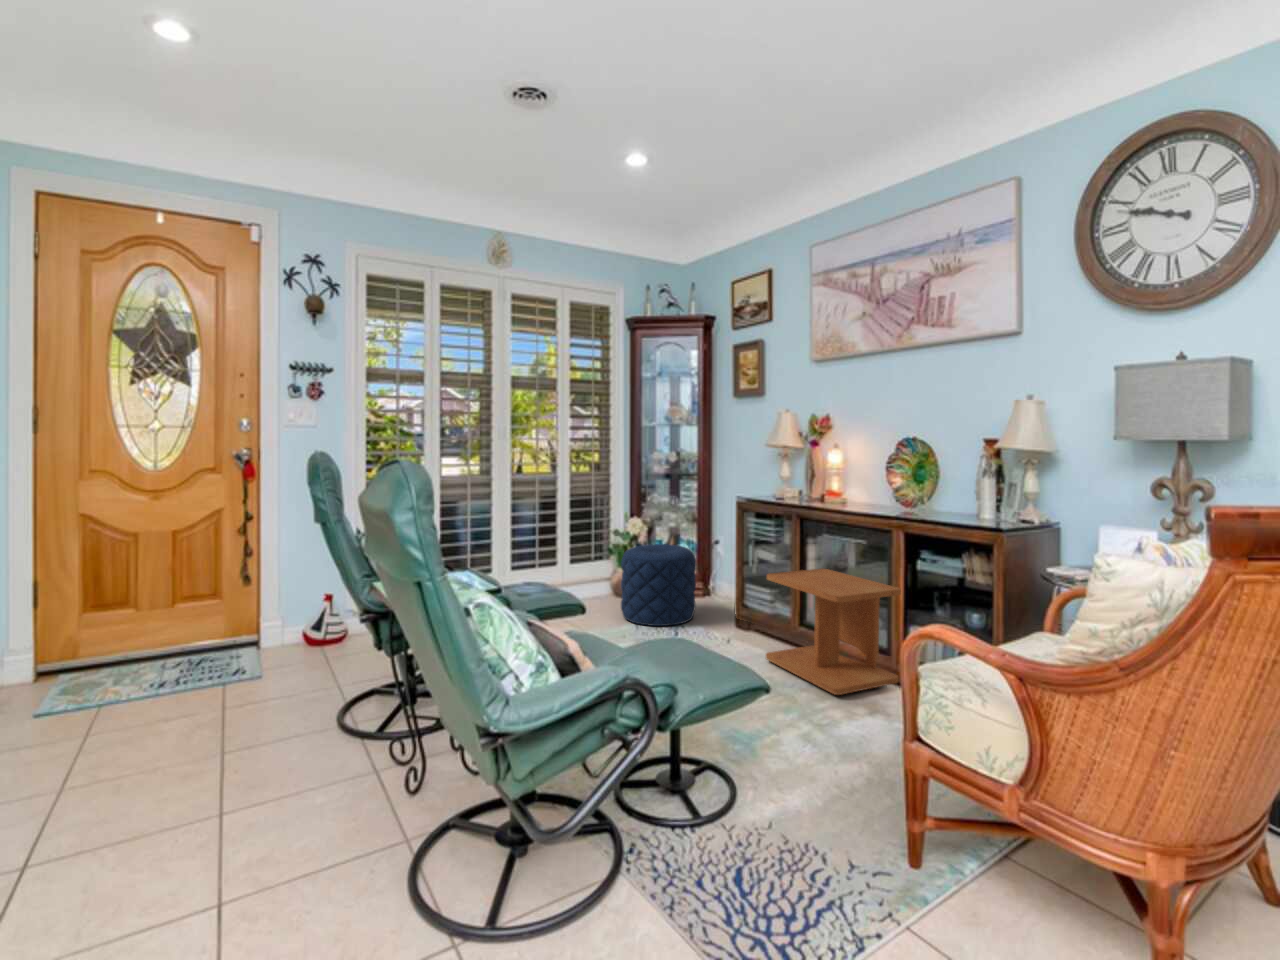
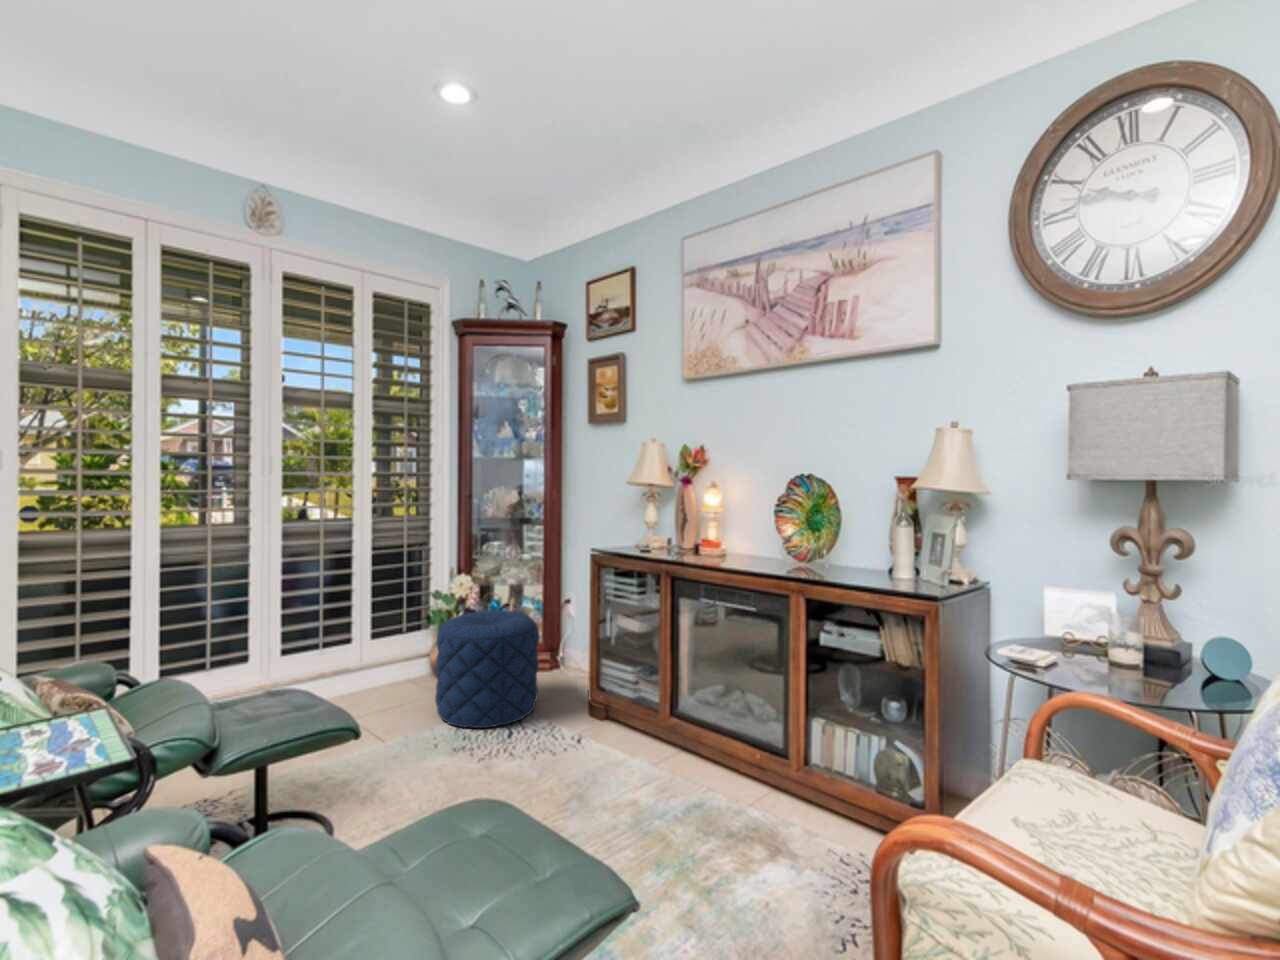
side table: present [766,568,901,695] -> none [629,646,809,849]

